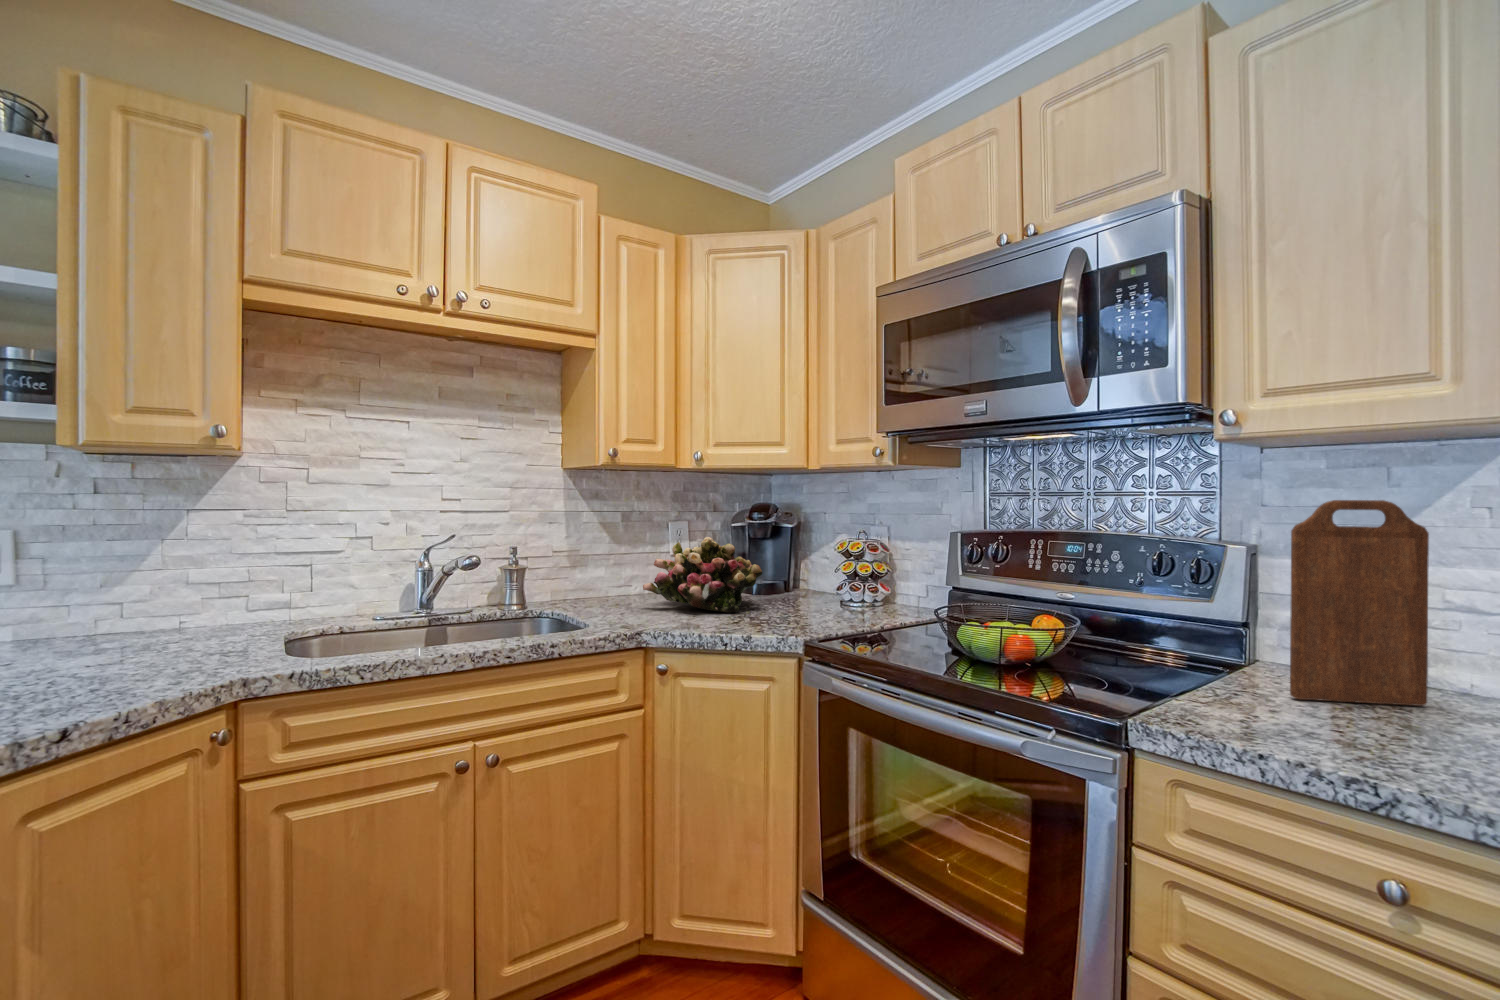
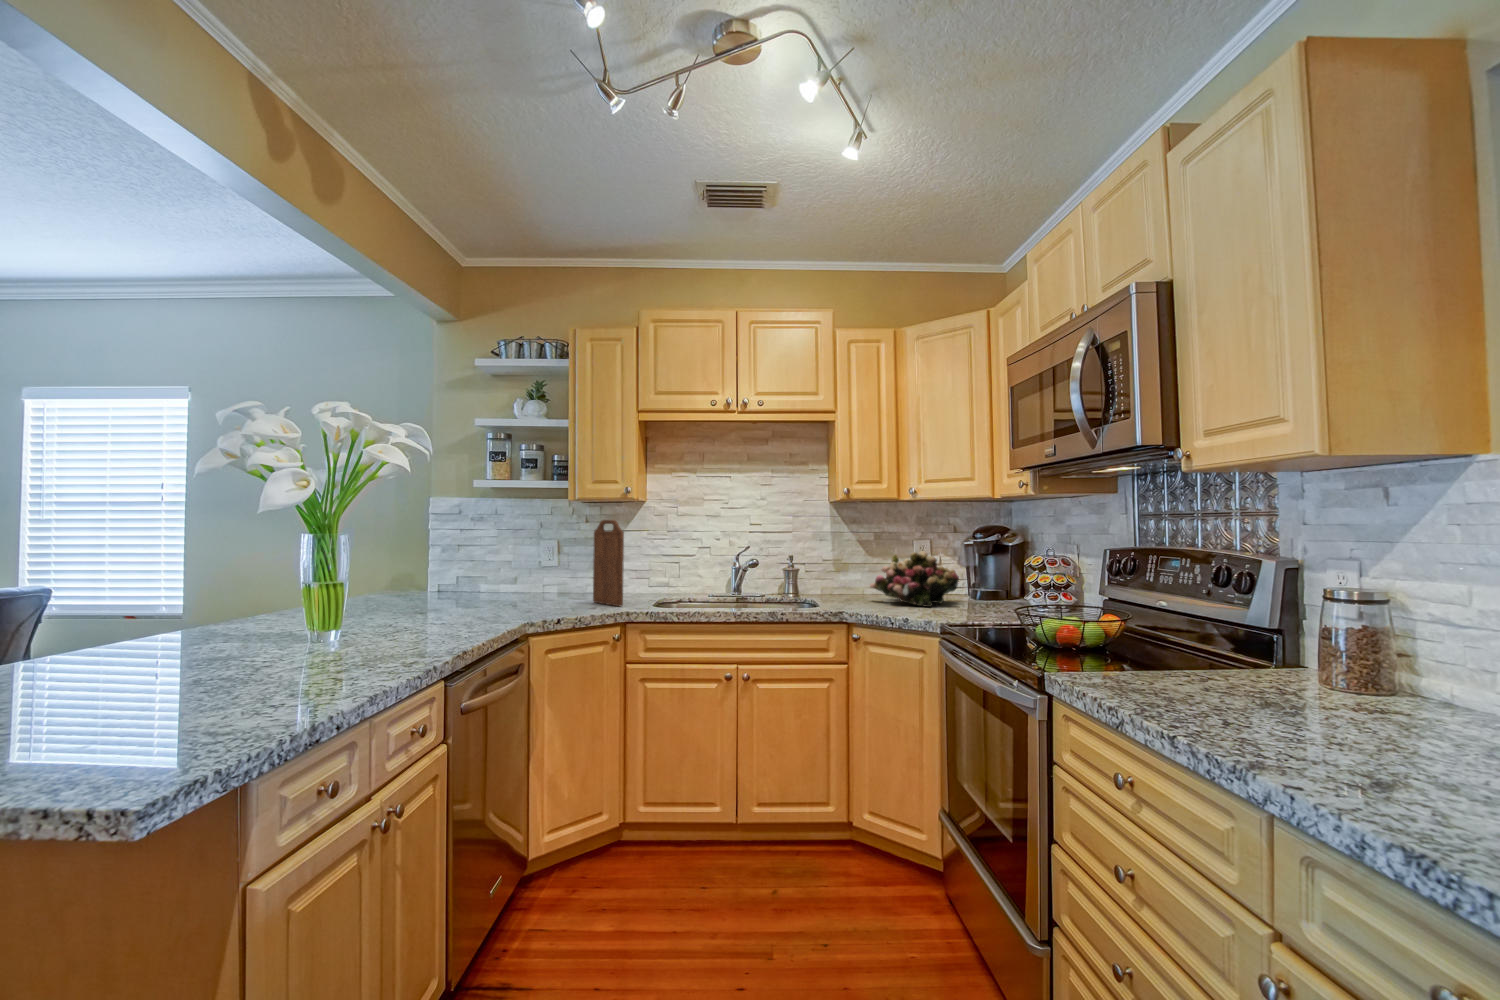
cutting board: present [1290,500,1429,706] -> present [593,520,624,606]

